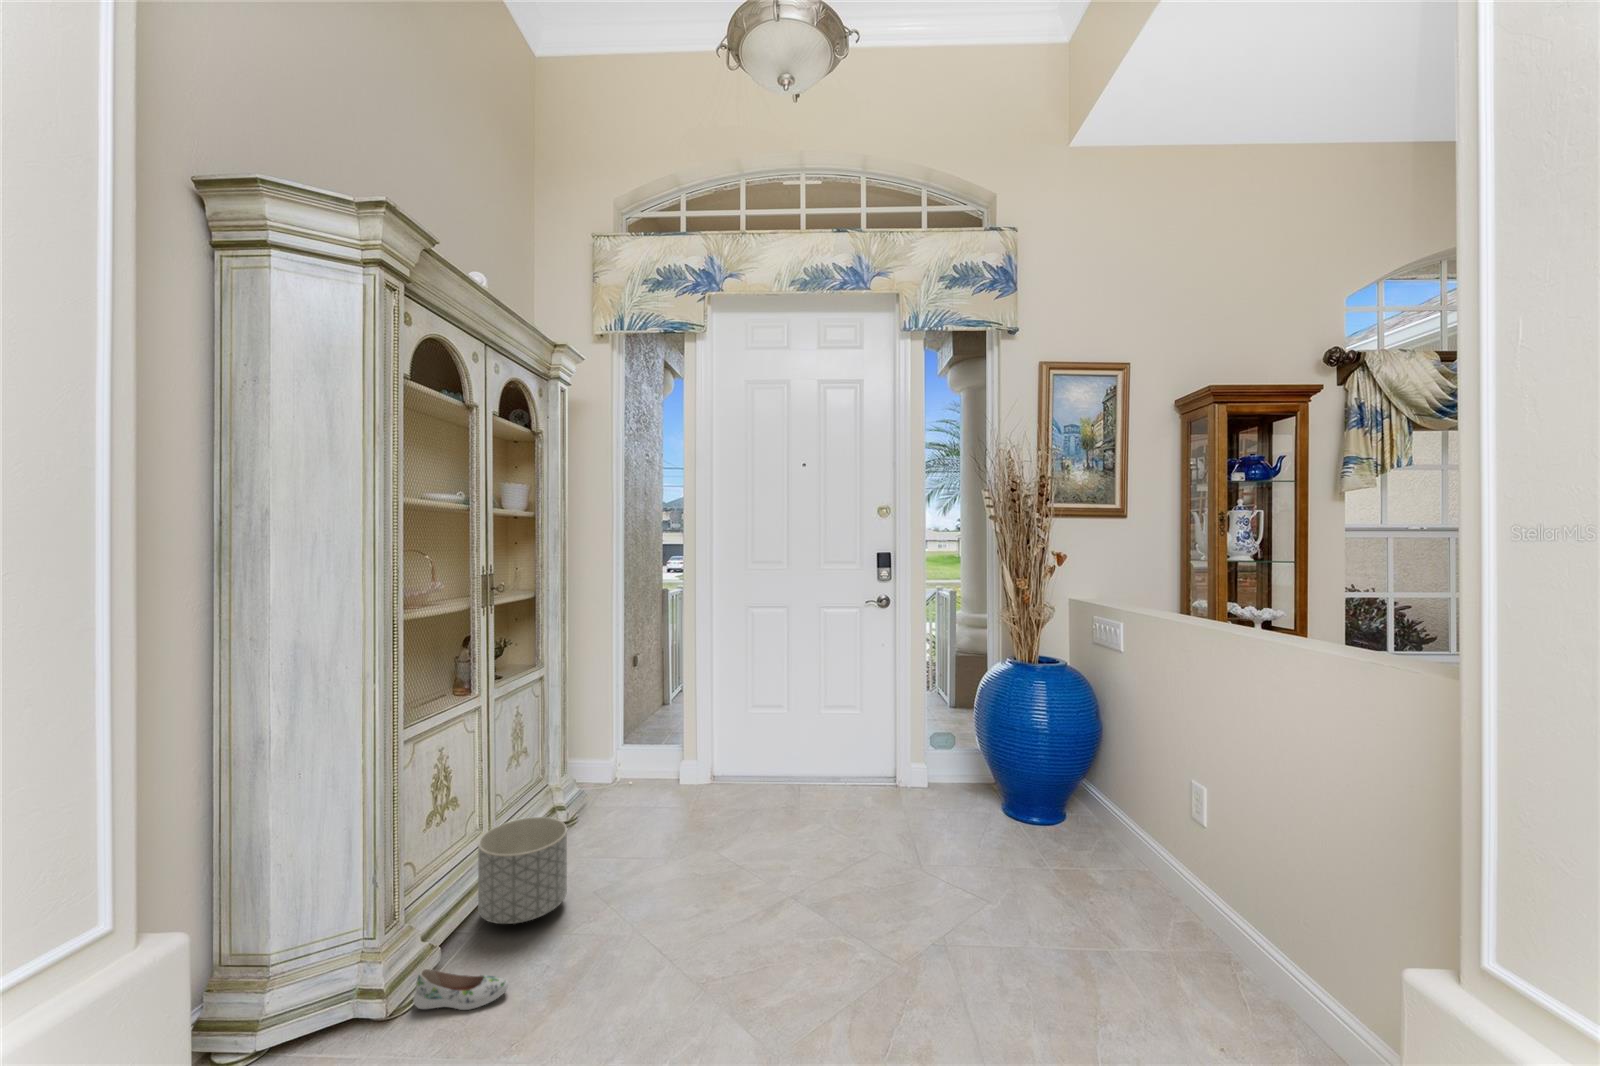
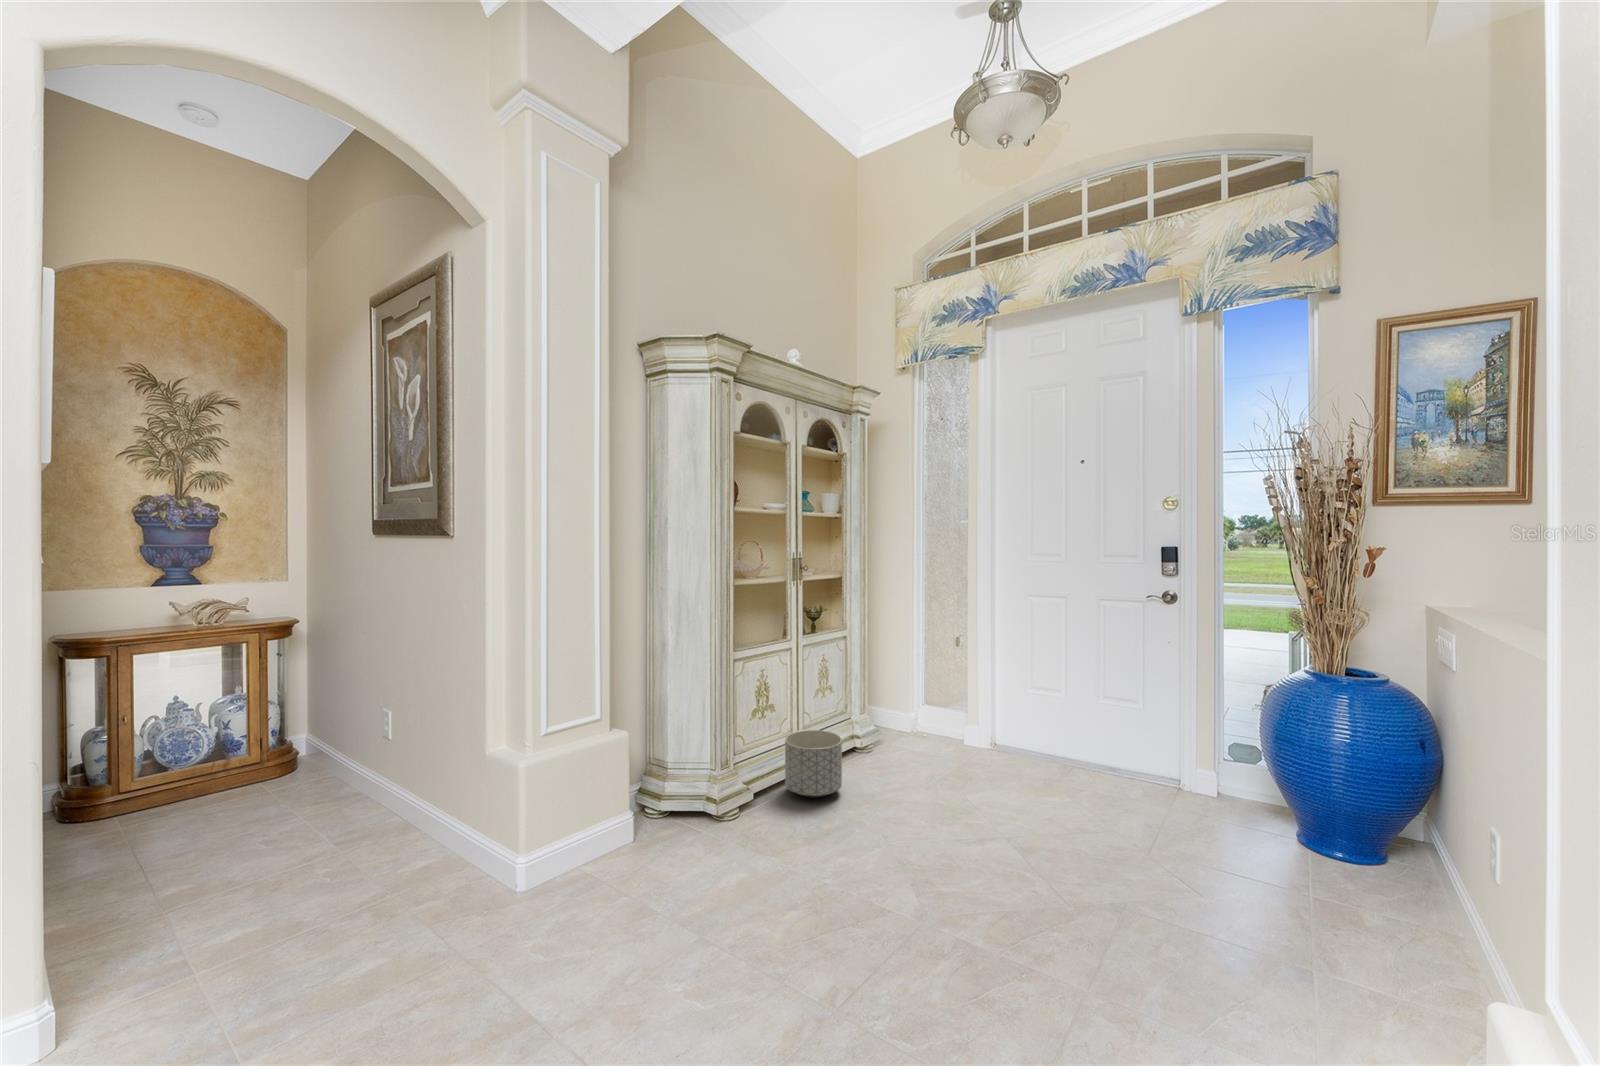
shoe: present [413,969,509,1010] -> none [736,799,786,831]

